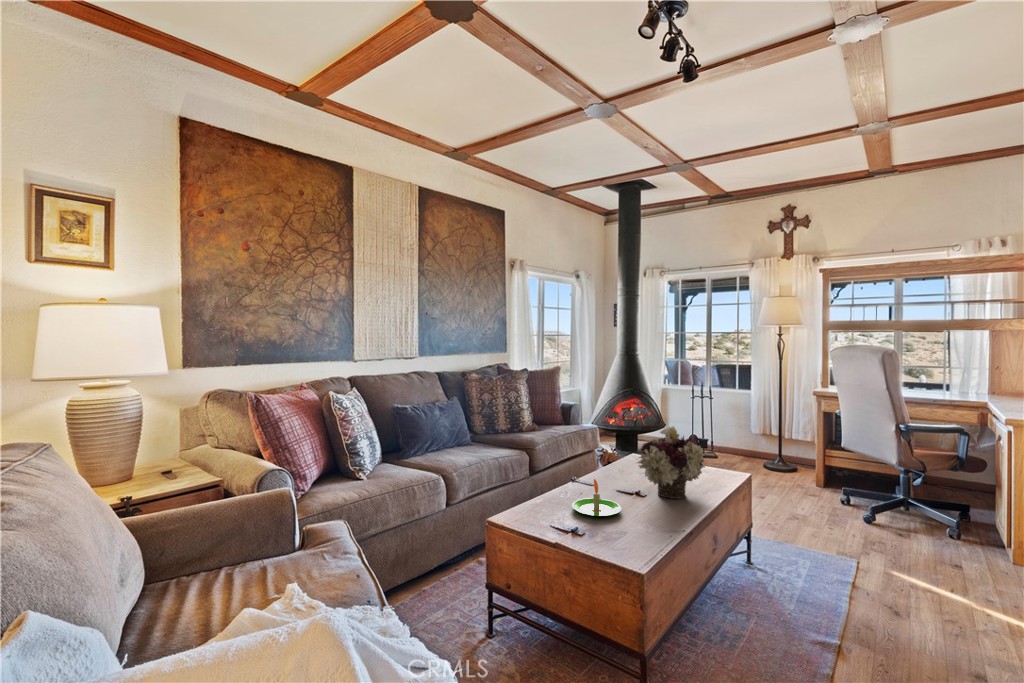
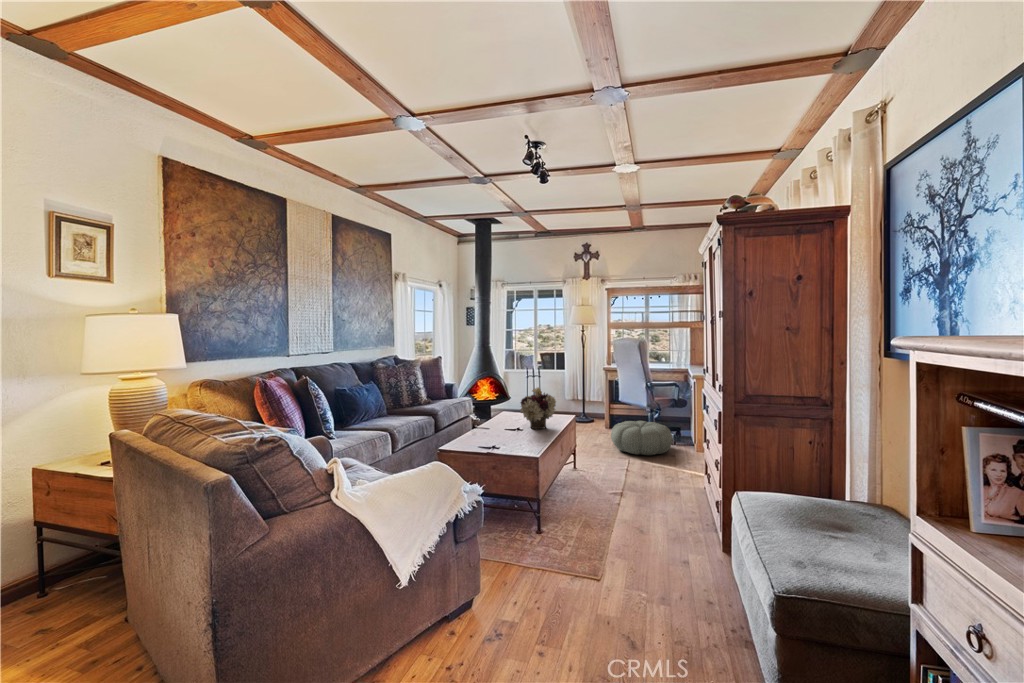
candle: present [572,479,621,516] -> none [487,420,516,440]
pouf: none [823,487,954,558] -> present [611,421,672,455]

